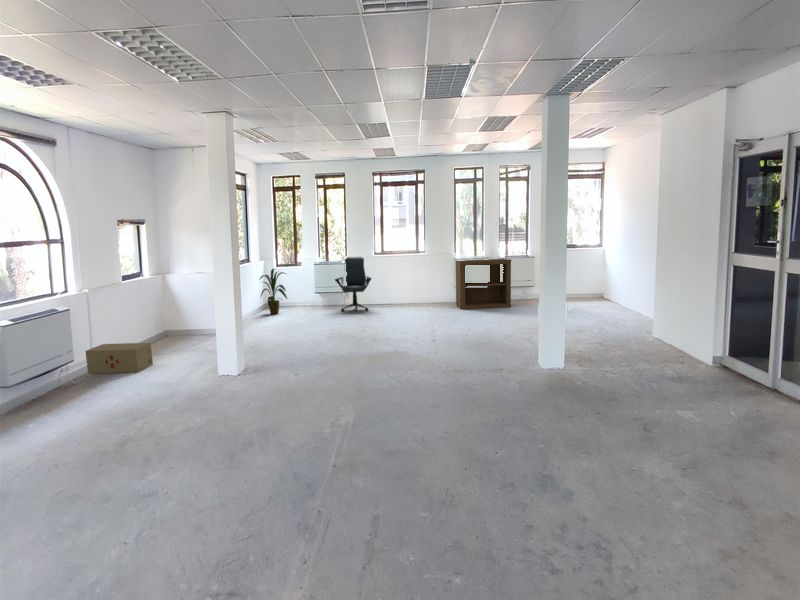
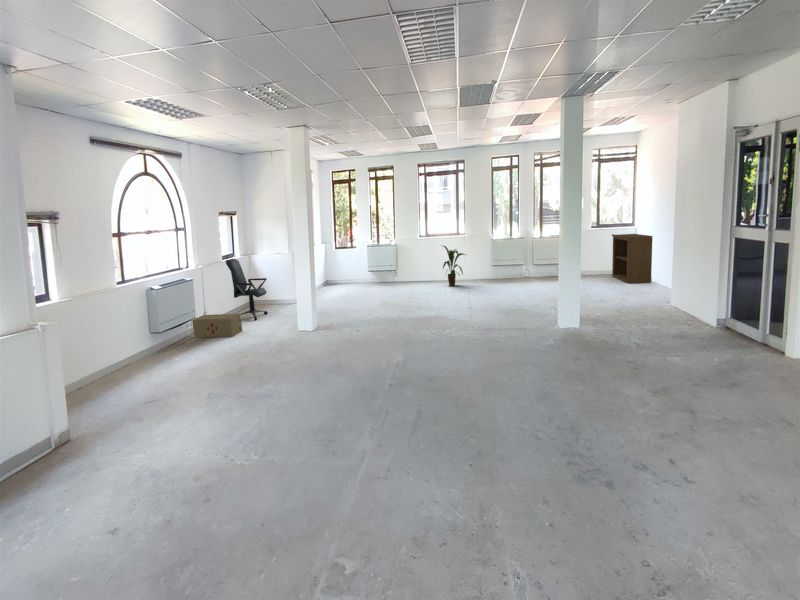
office chair: present [335,256,371,311] -> present [226,259,268,320]
bookshelf: present [456,259,511,309] -> present [612,234,653,283]
house plant: present [260,268,287,314] -> present [443,246,465,286]

